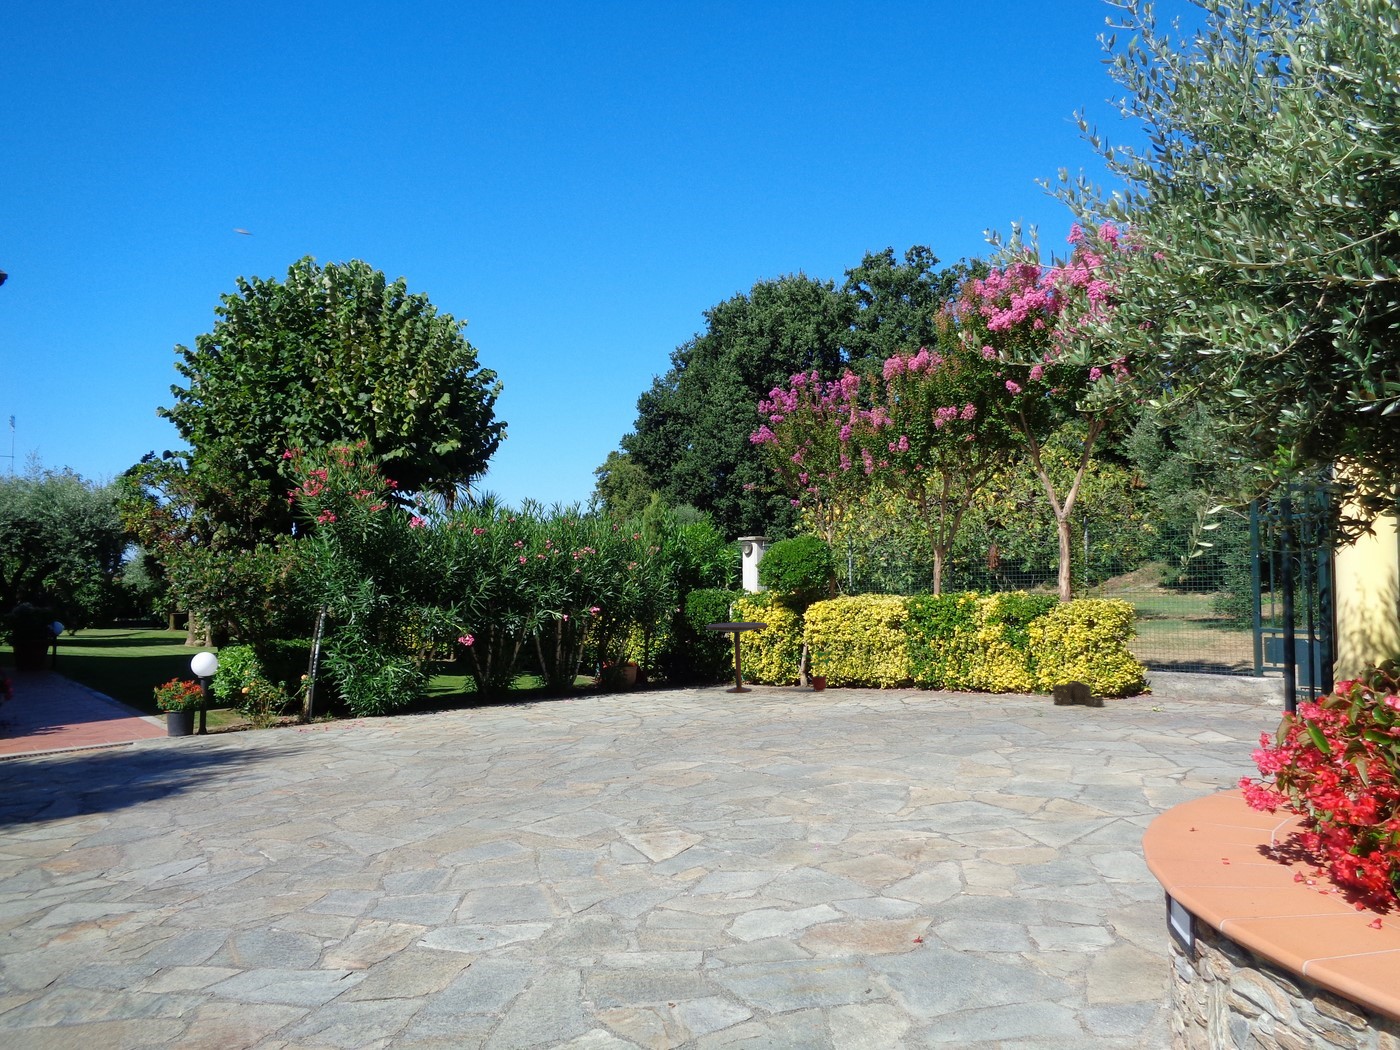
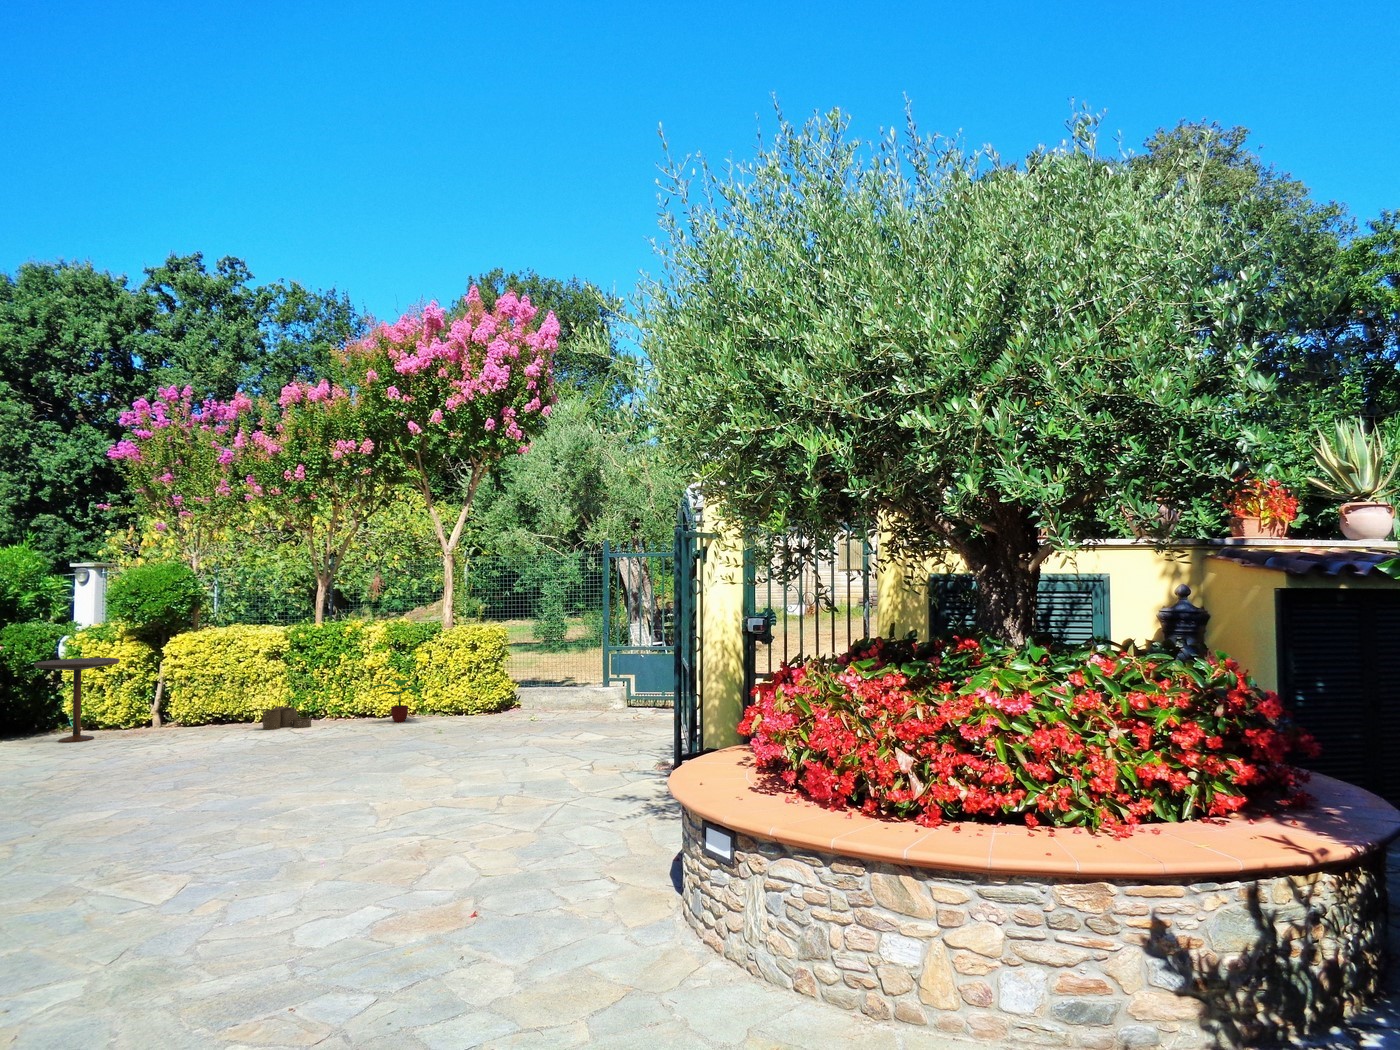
potted plant: present [795,652,831,692] -> present [372,679,418,722]
woven basket: present [1053,681,1104,707] -> present [263,706,311,730]

